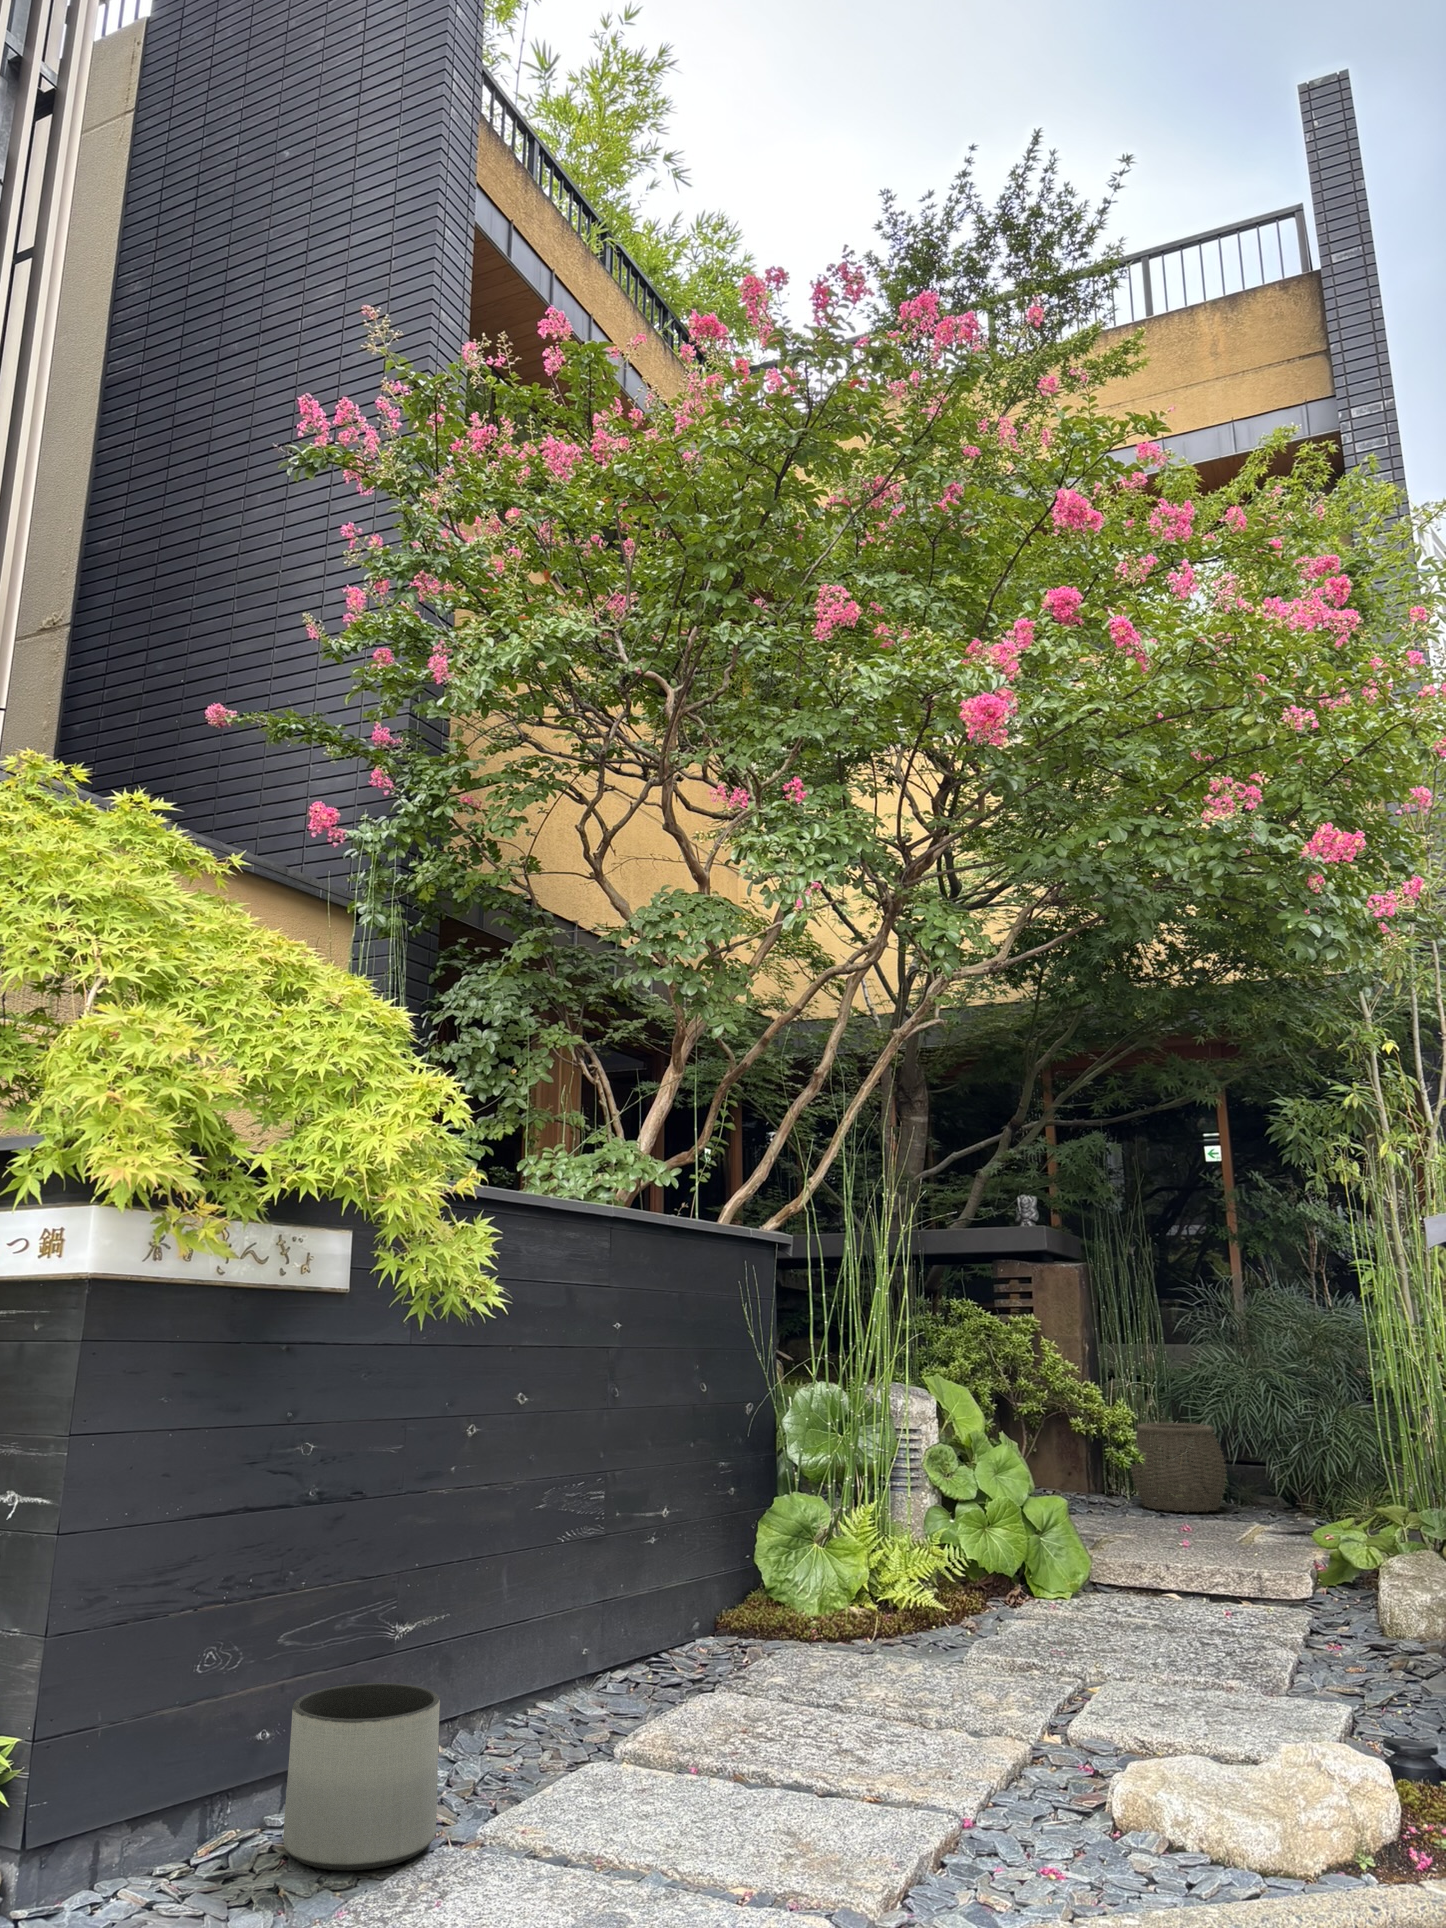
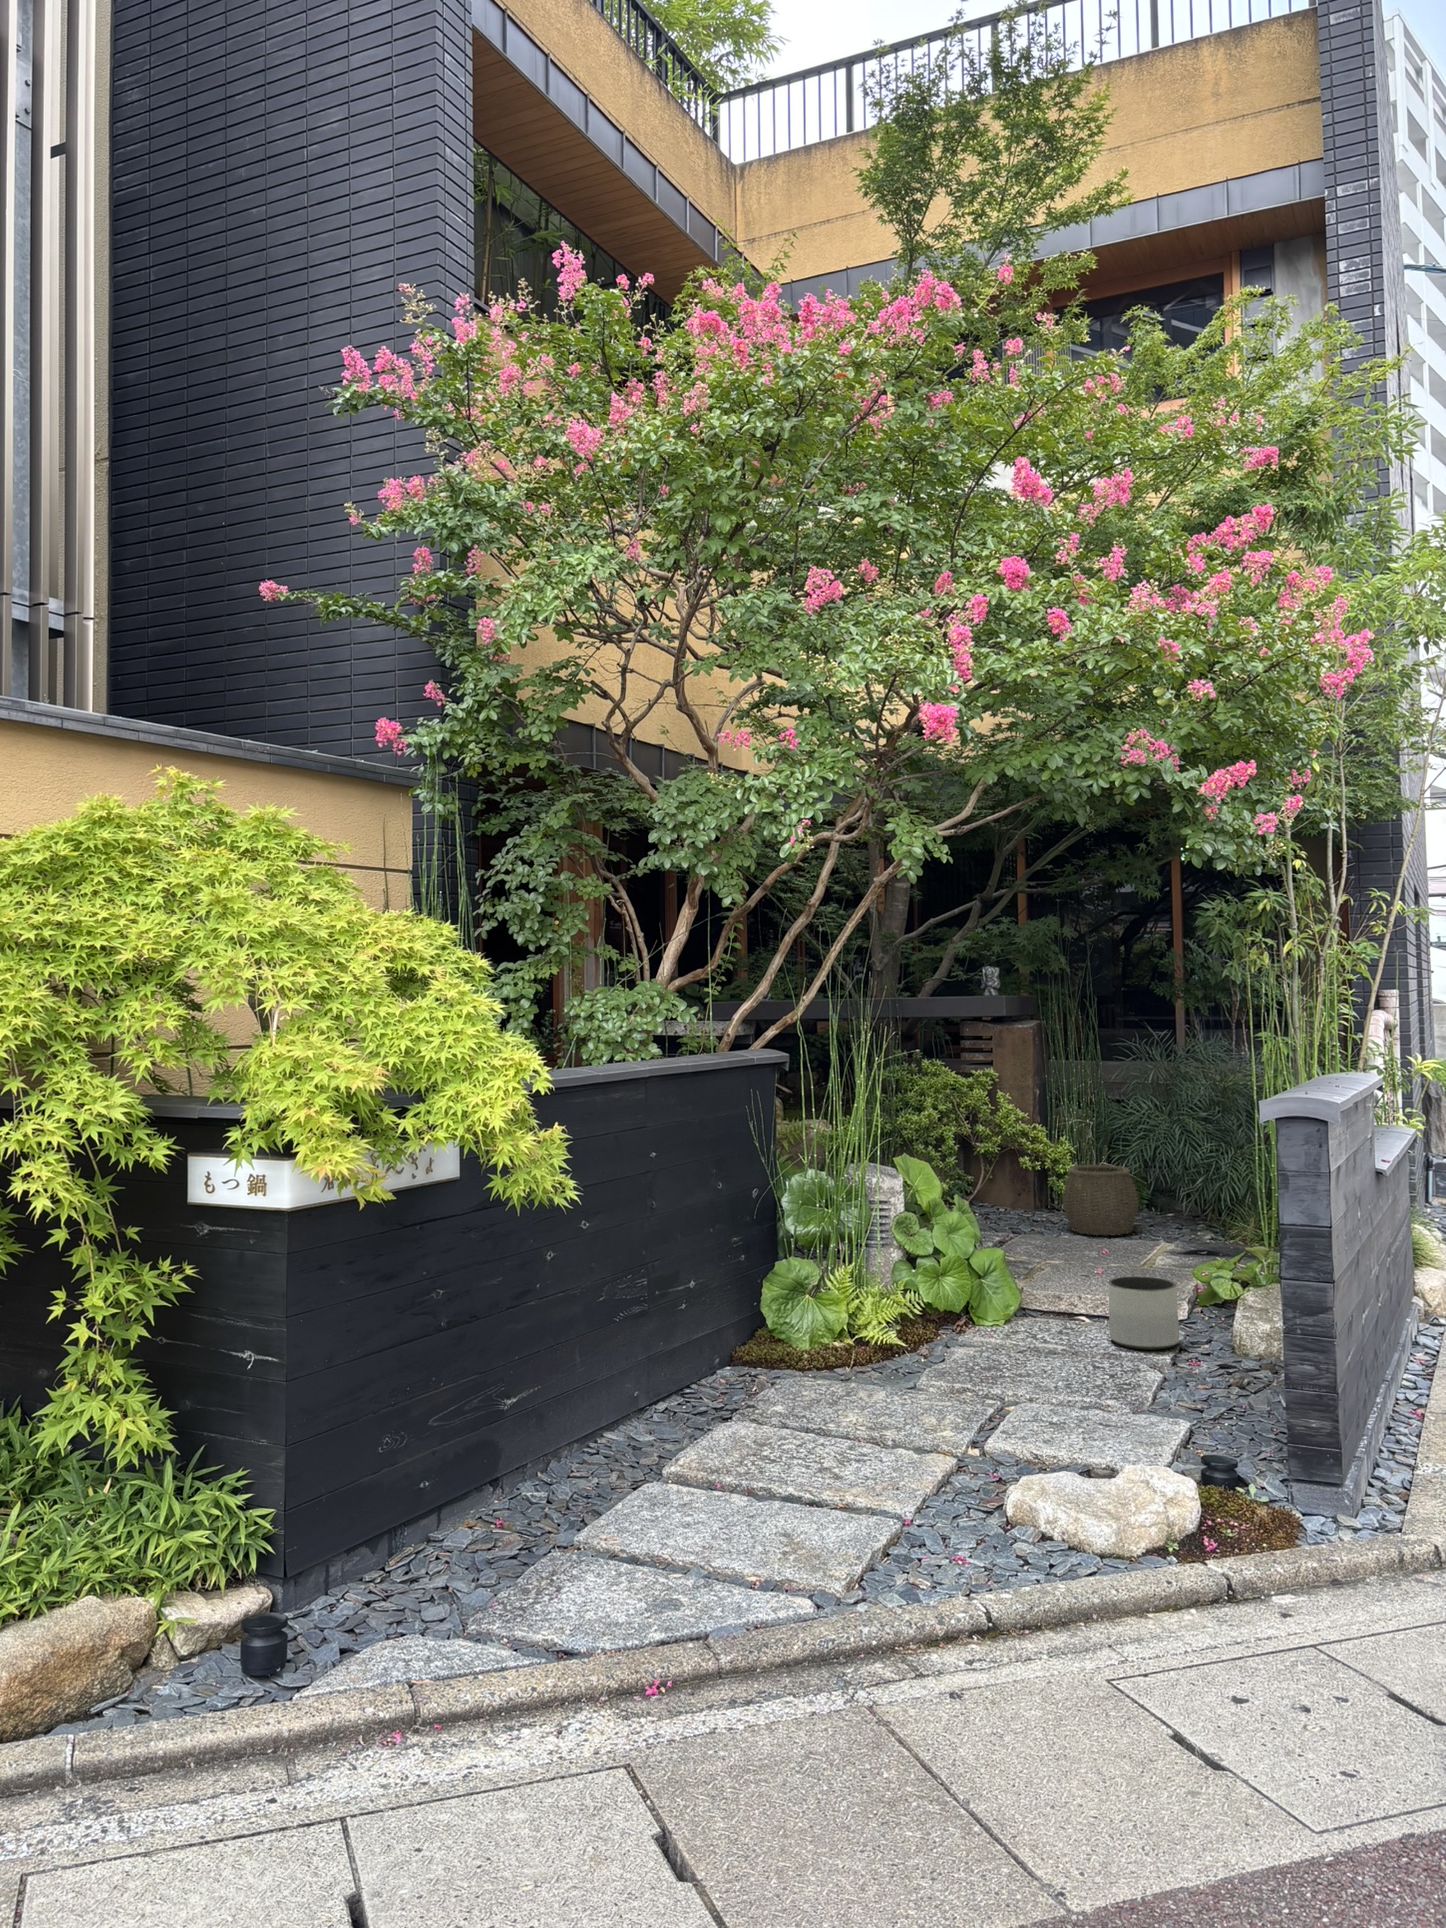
planter: present [283,1683,440,1870] -> present [1108,1276,1179,1350]

